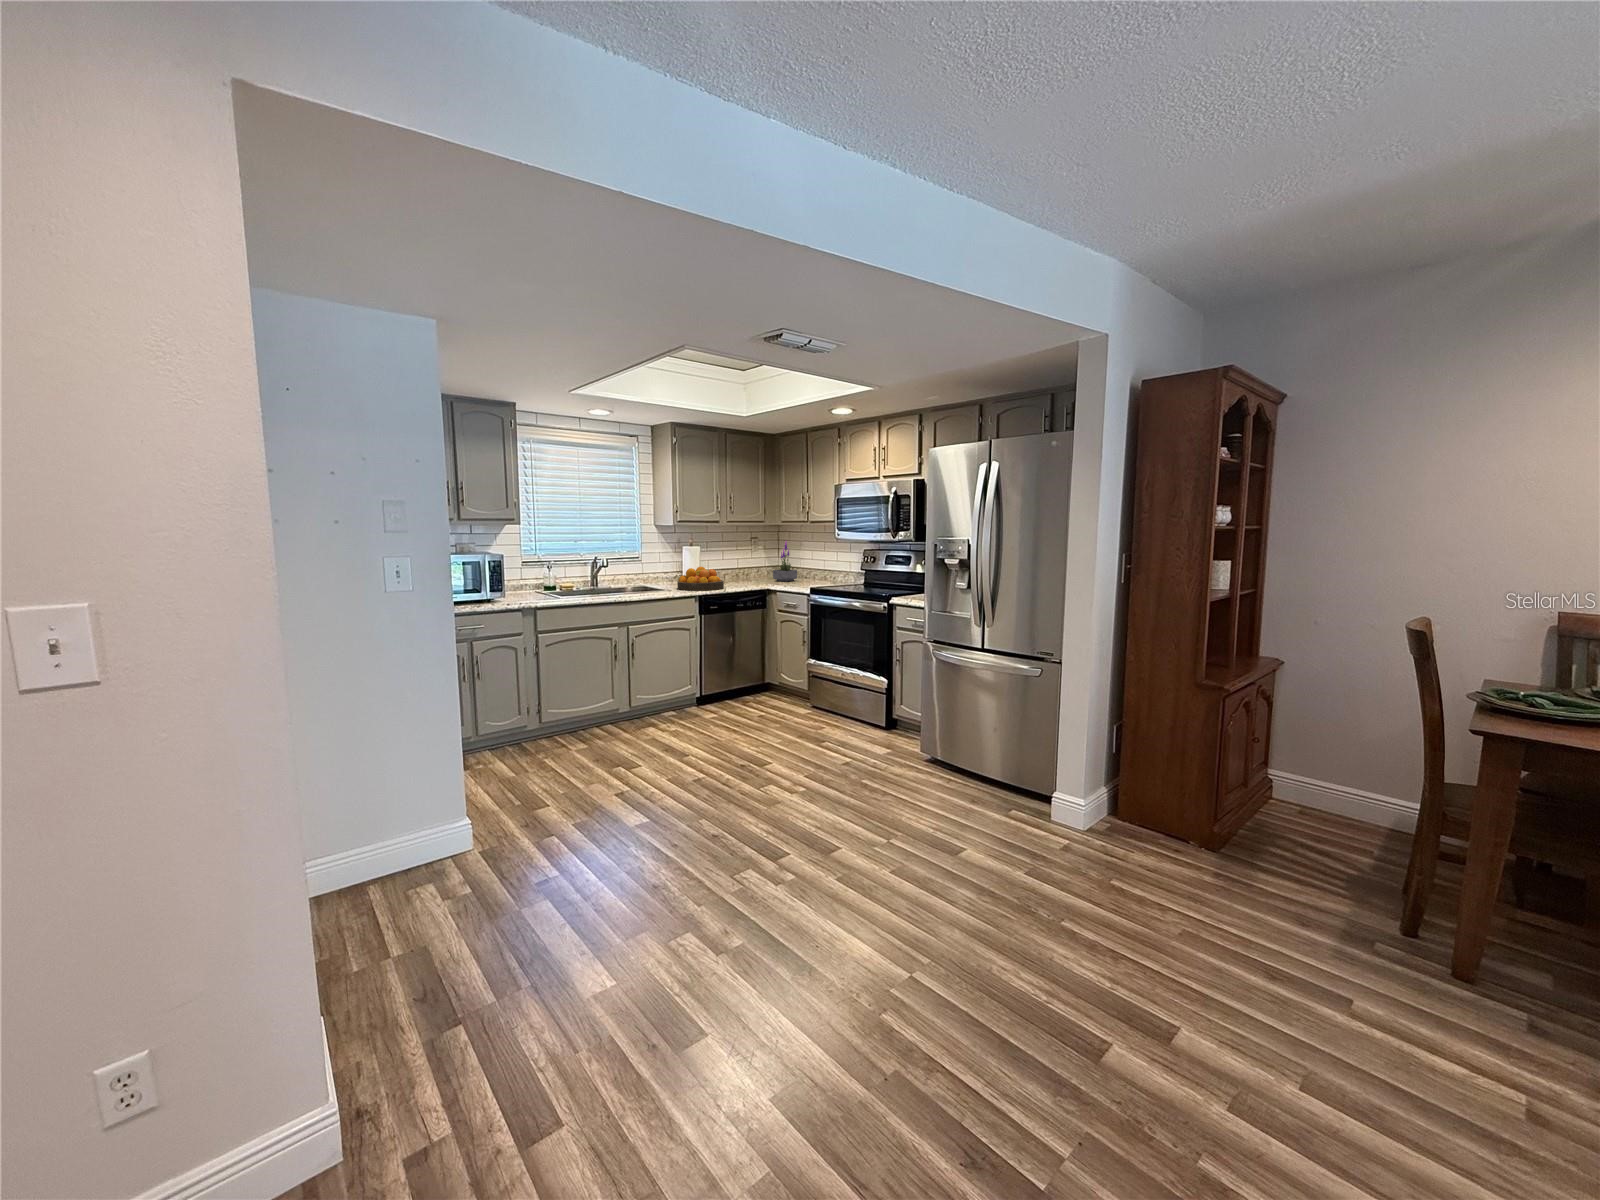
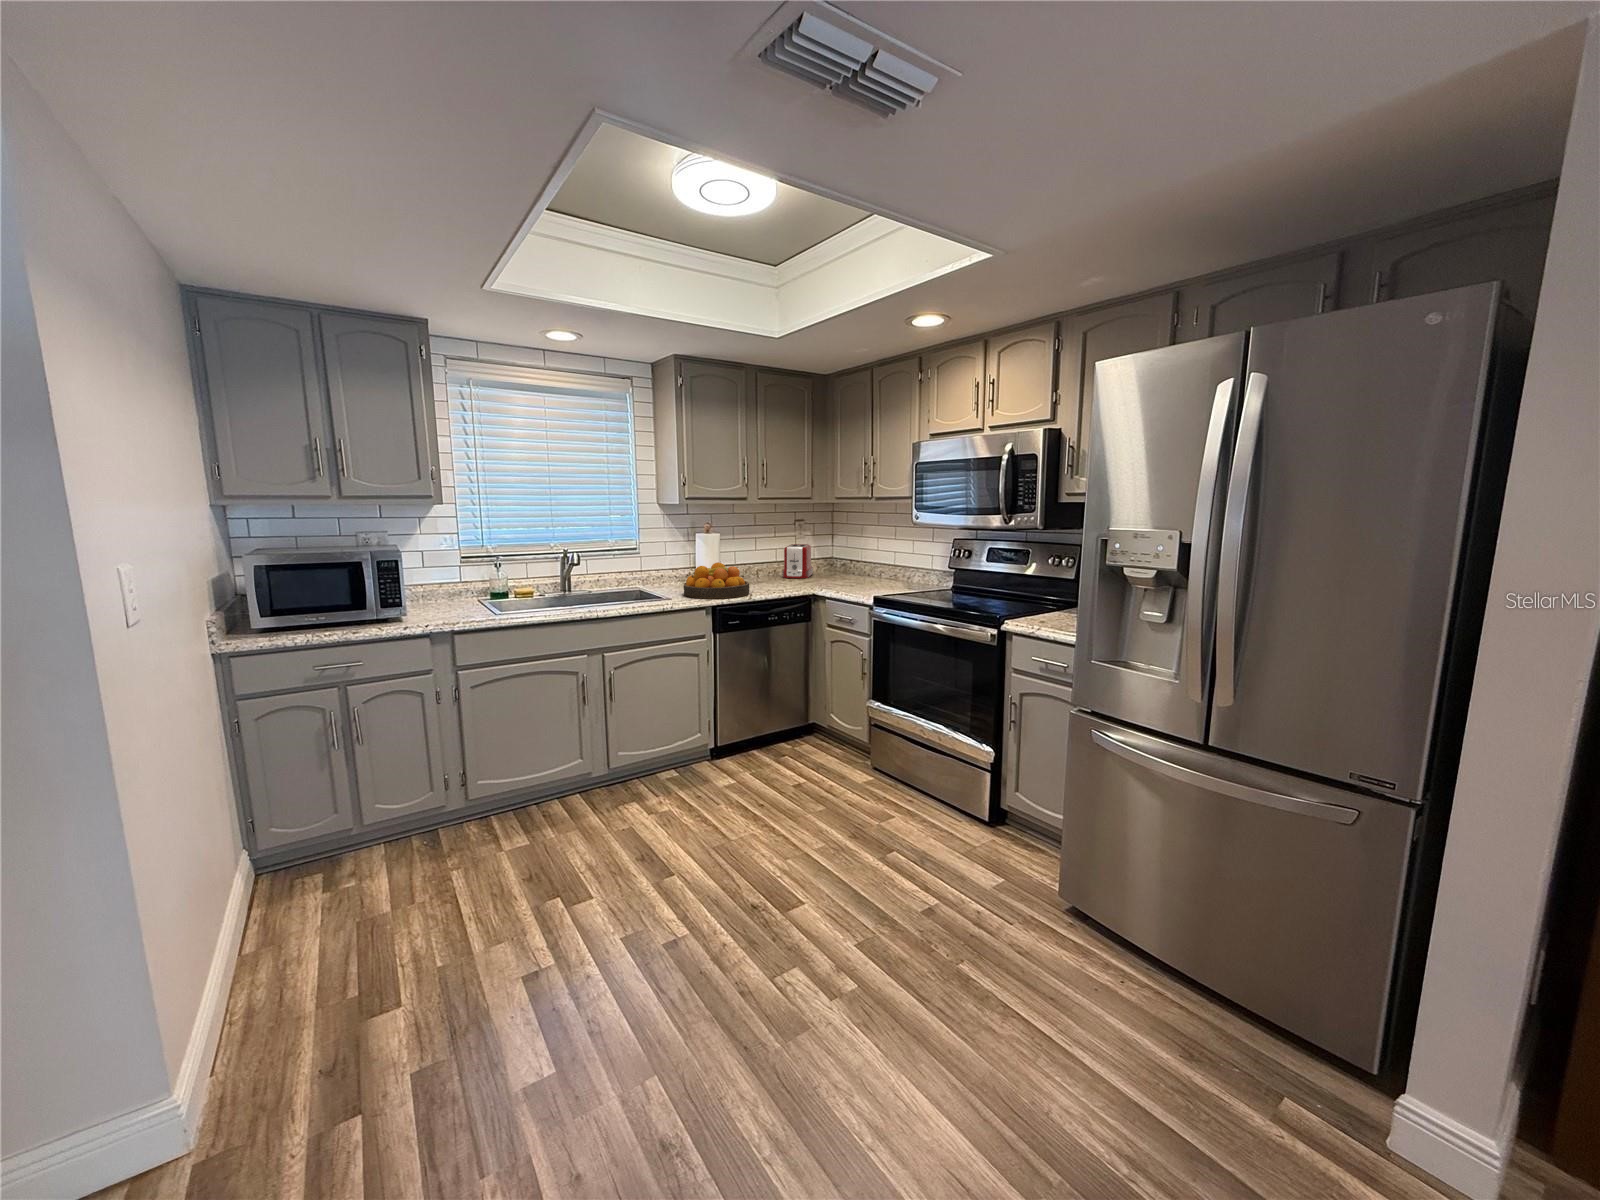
potted plant: present [773,541,797,582] -> none [823,523,857,581]
toaster: none [743,556,765,580] -> present [782,544,813,579]

